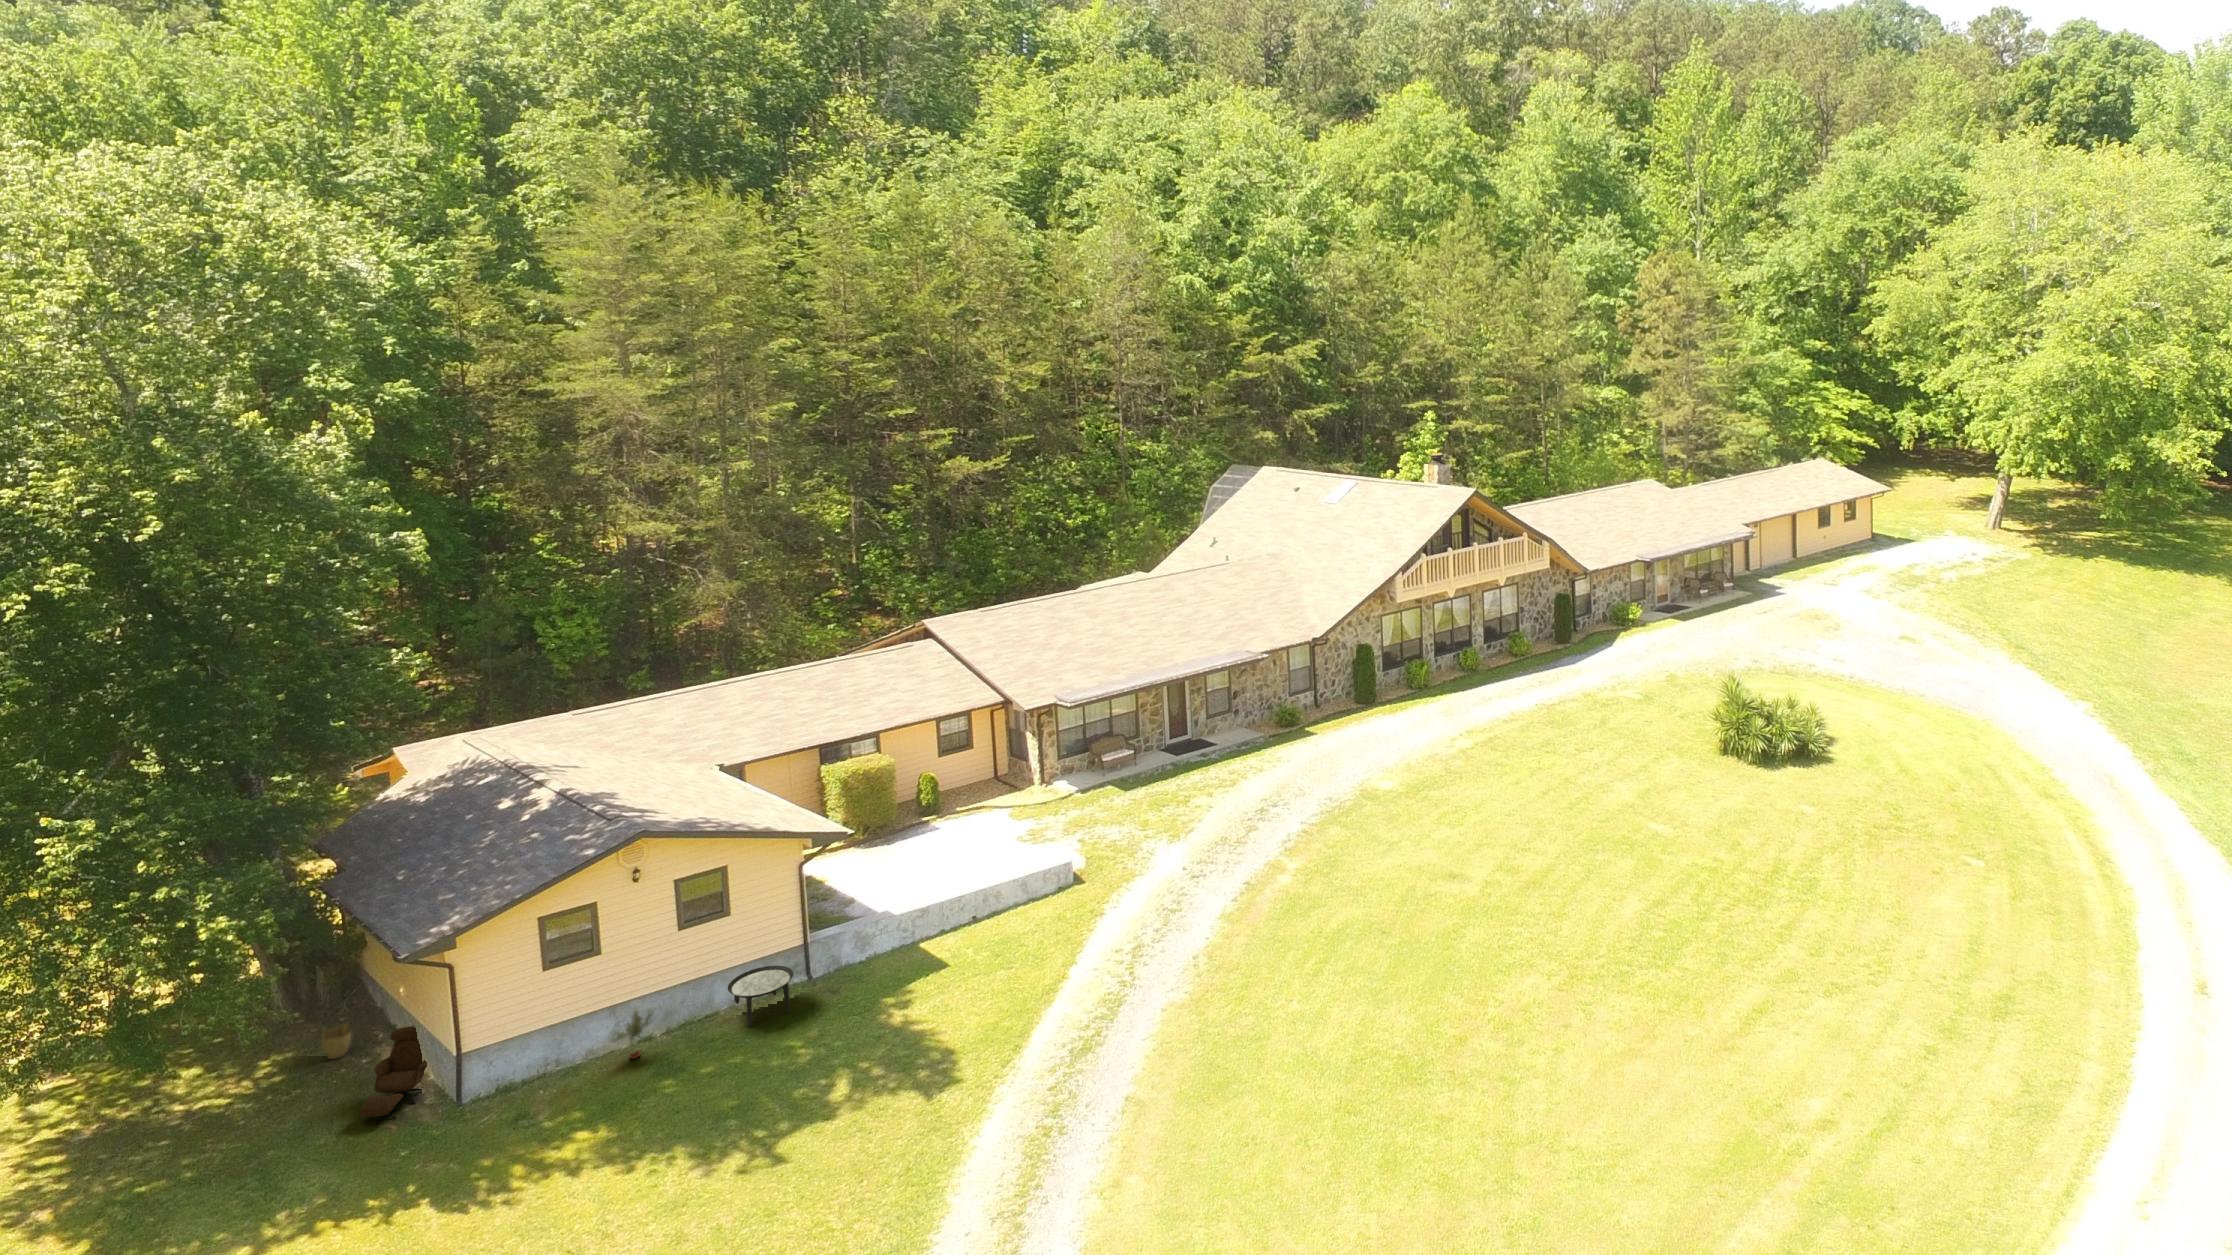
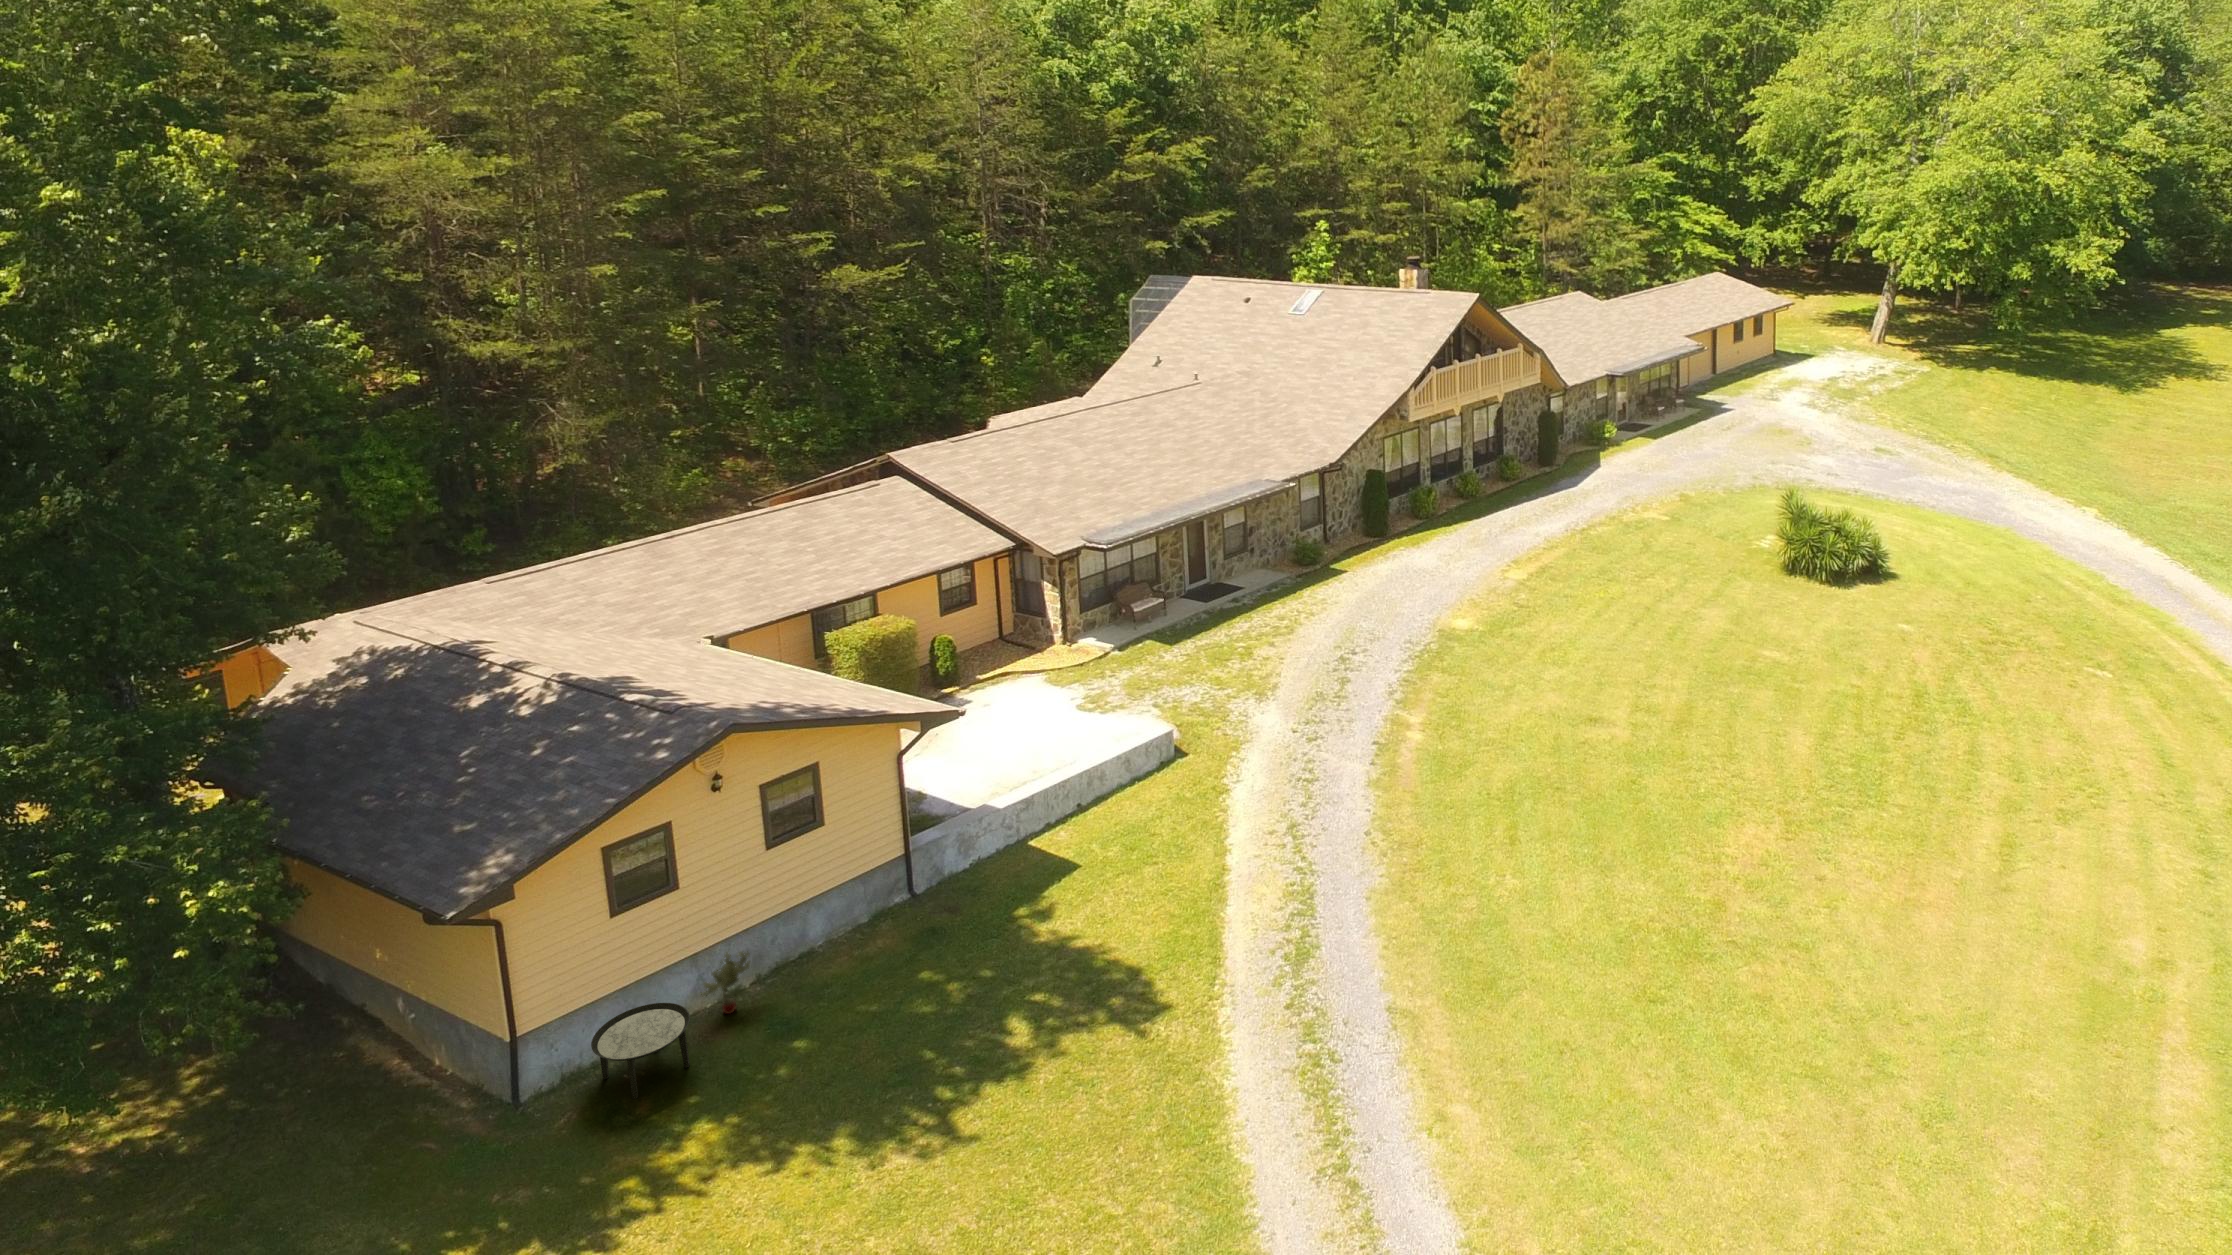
round table: present [728,966,793,1027] -> present [591,1003,690,1099]
woven basket: present [322,1024,351,1060] -> none [262,1008,301,1058]
lounge chair: present [359,1026,427,1126] -> none [372,1004,461,1142]

